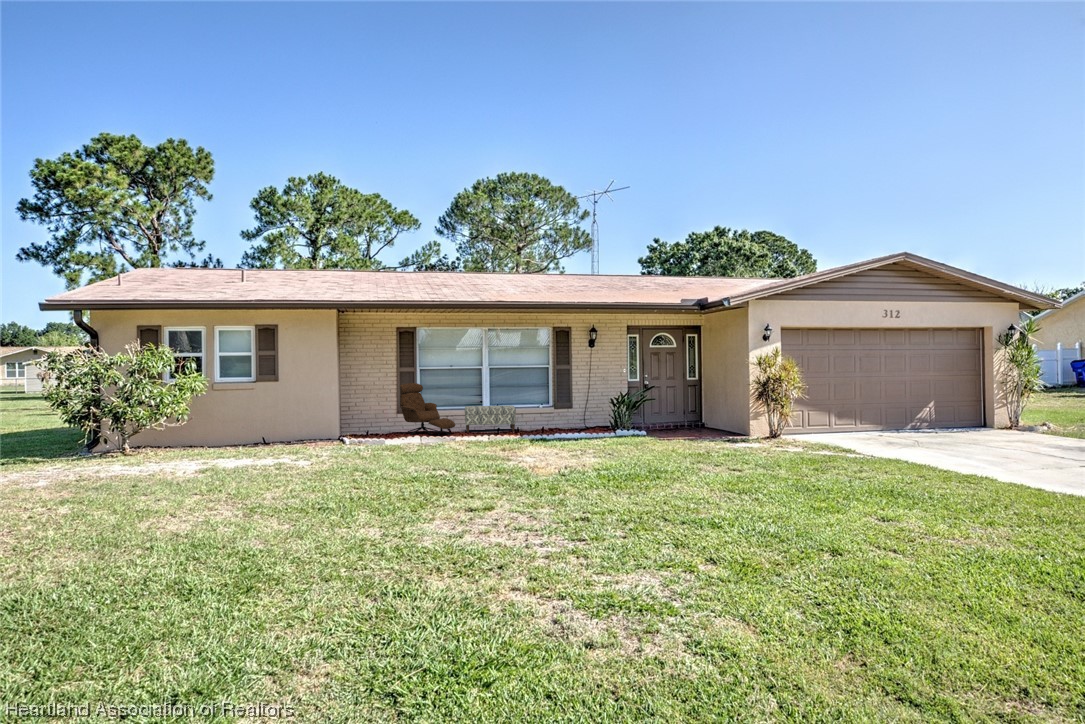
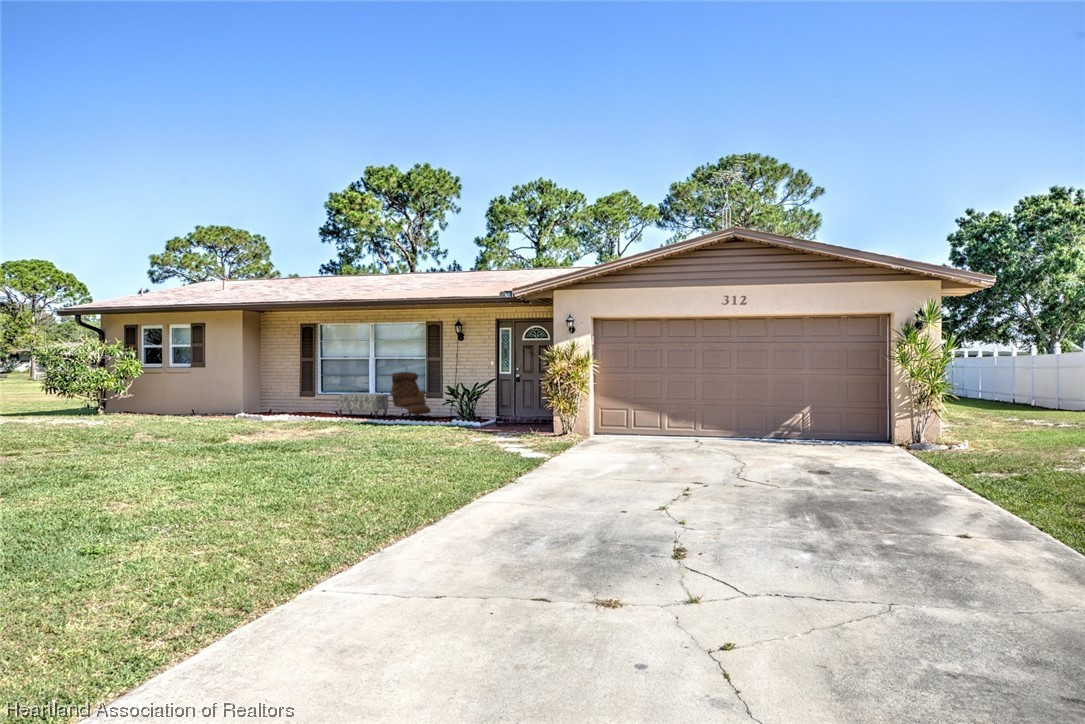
lounge chair: present [400,383,455,436] -> present [390,372,431,420]

